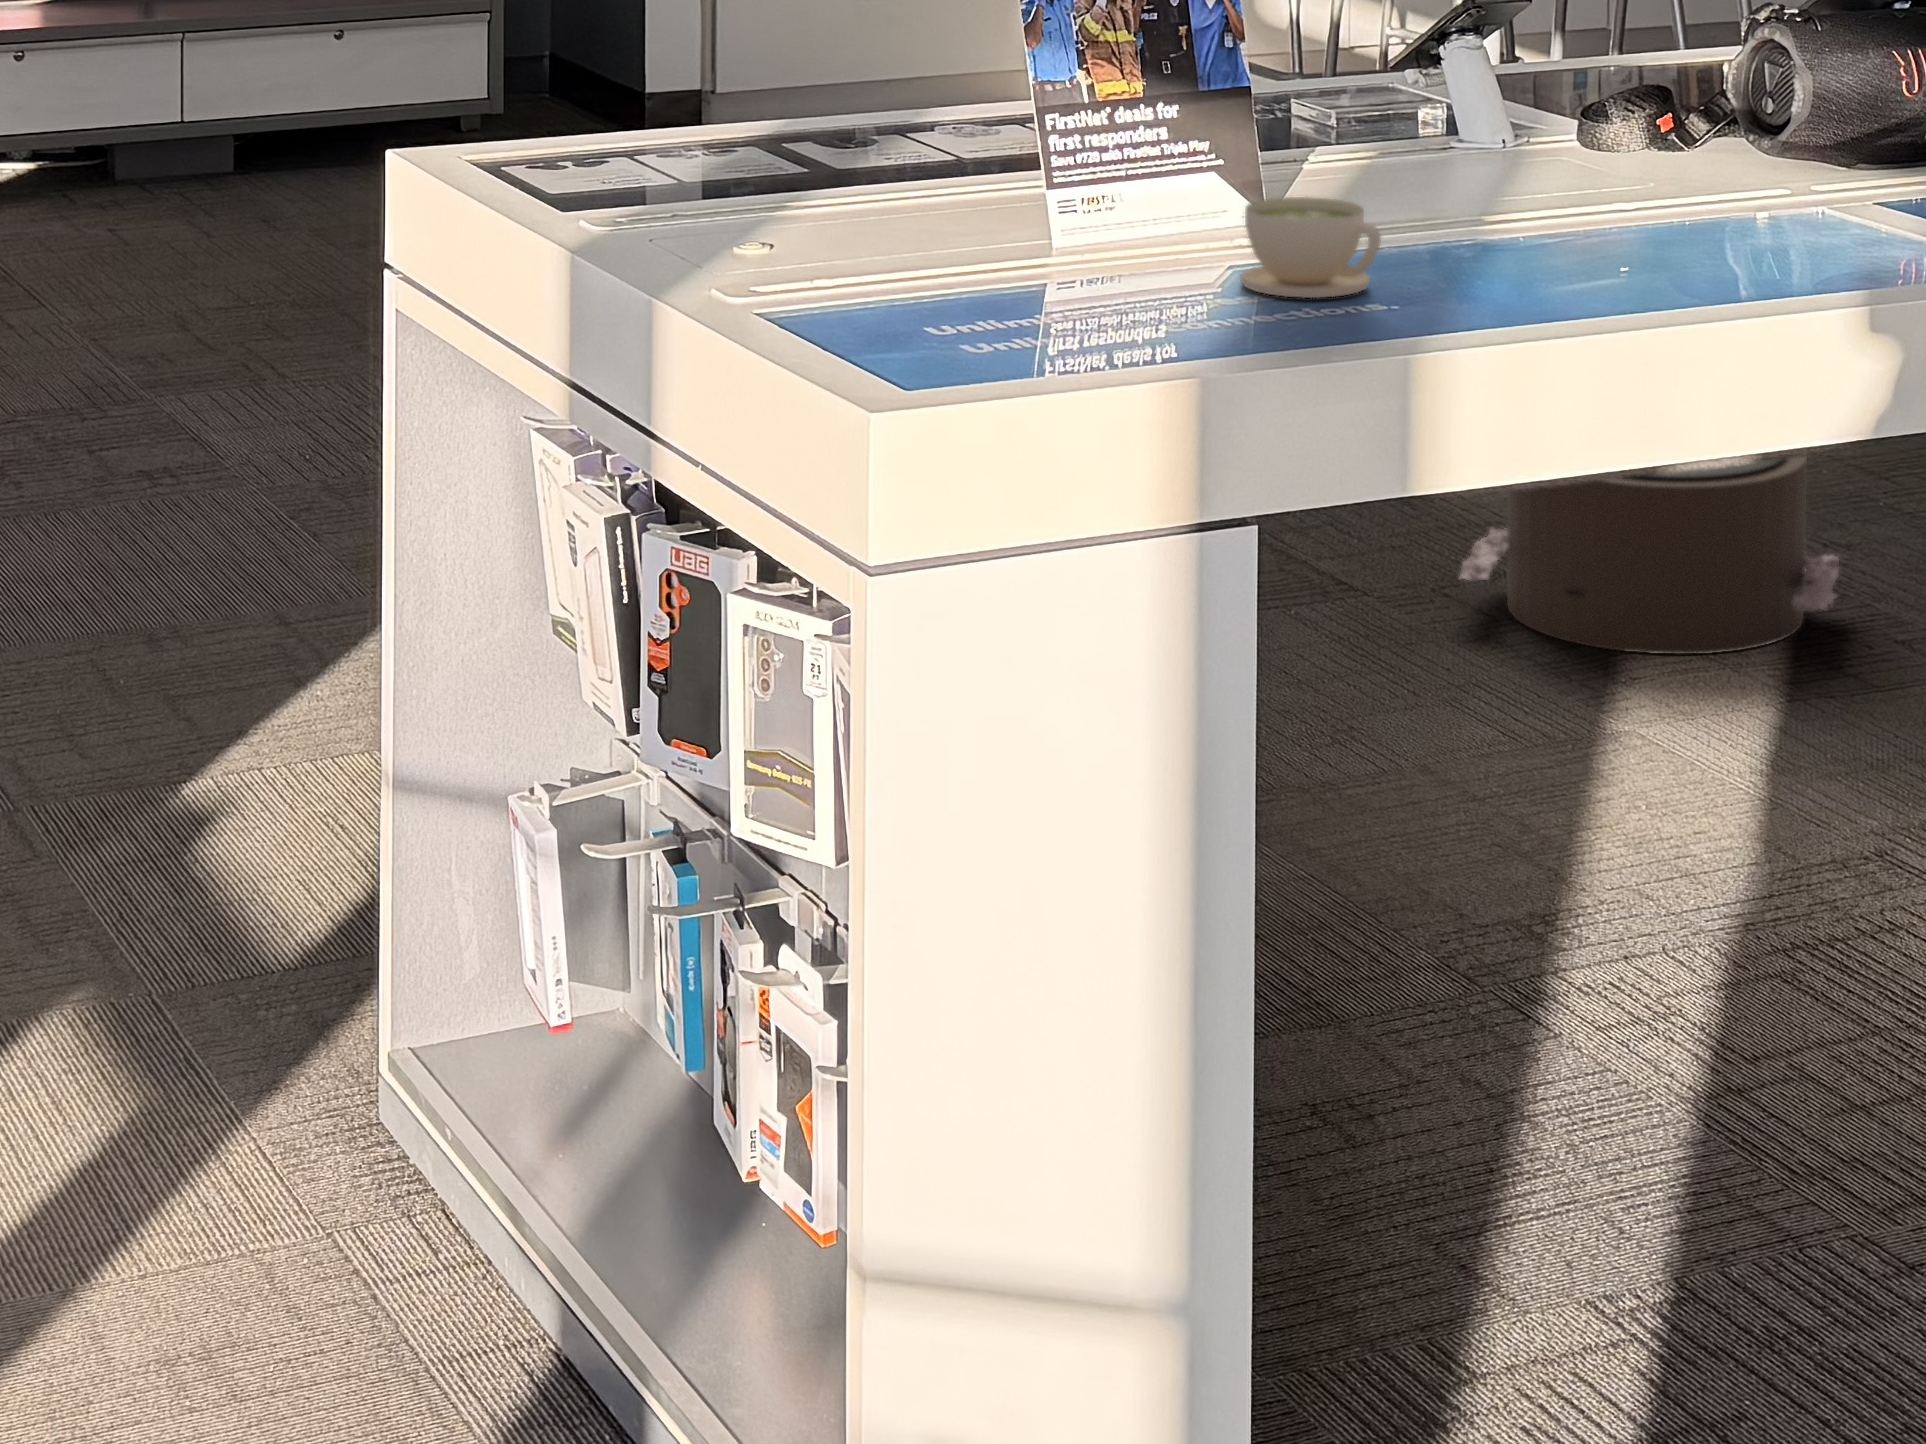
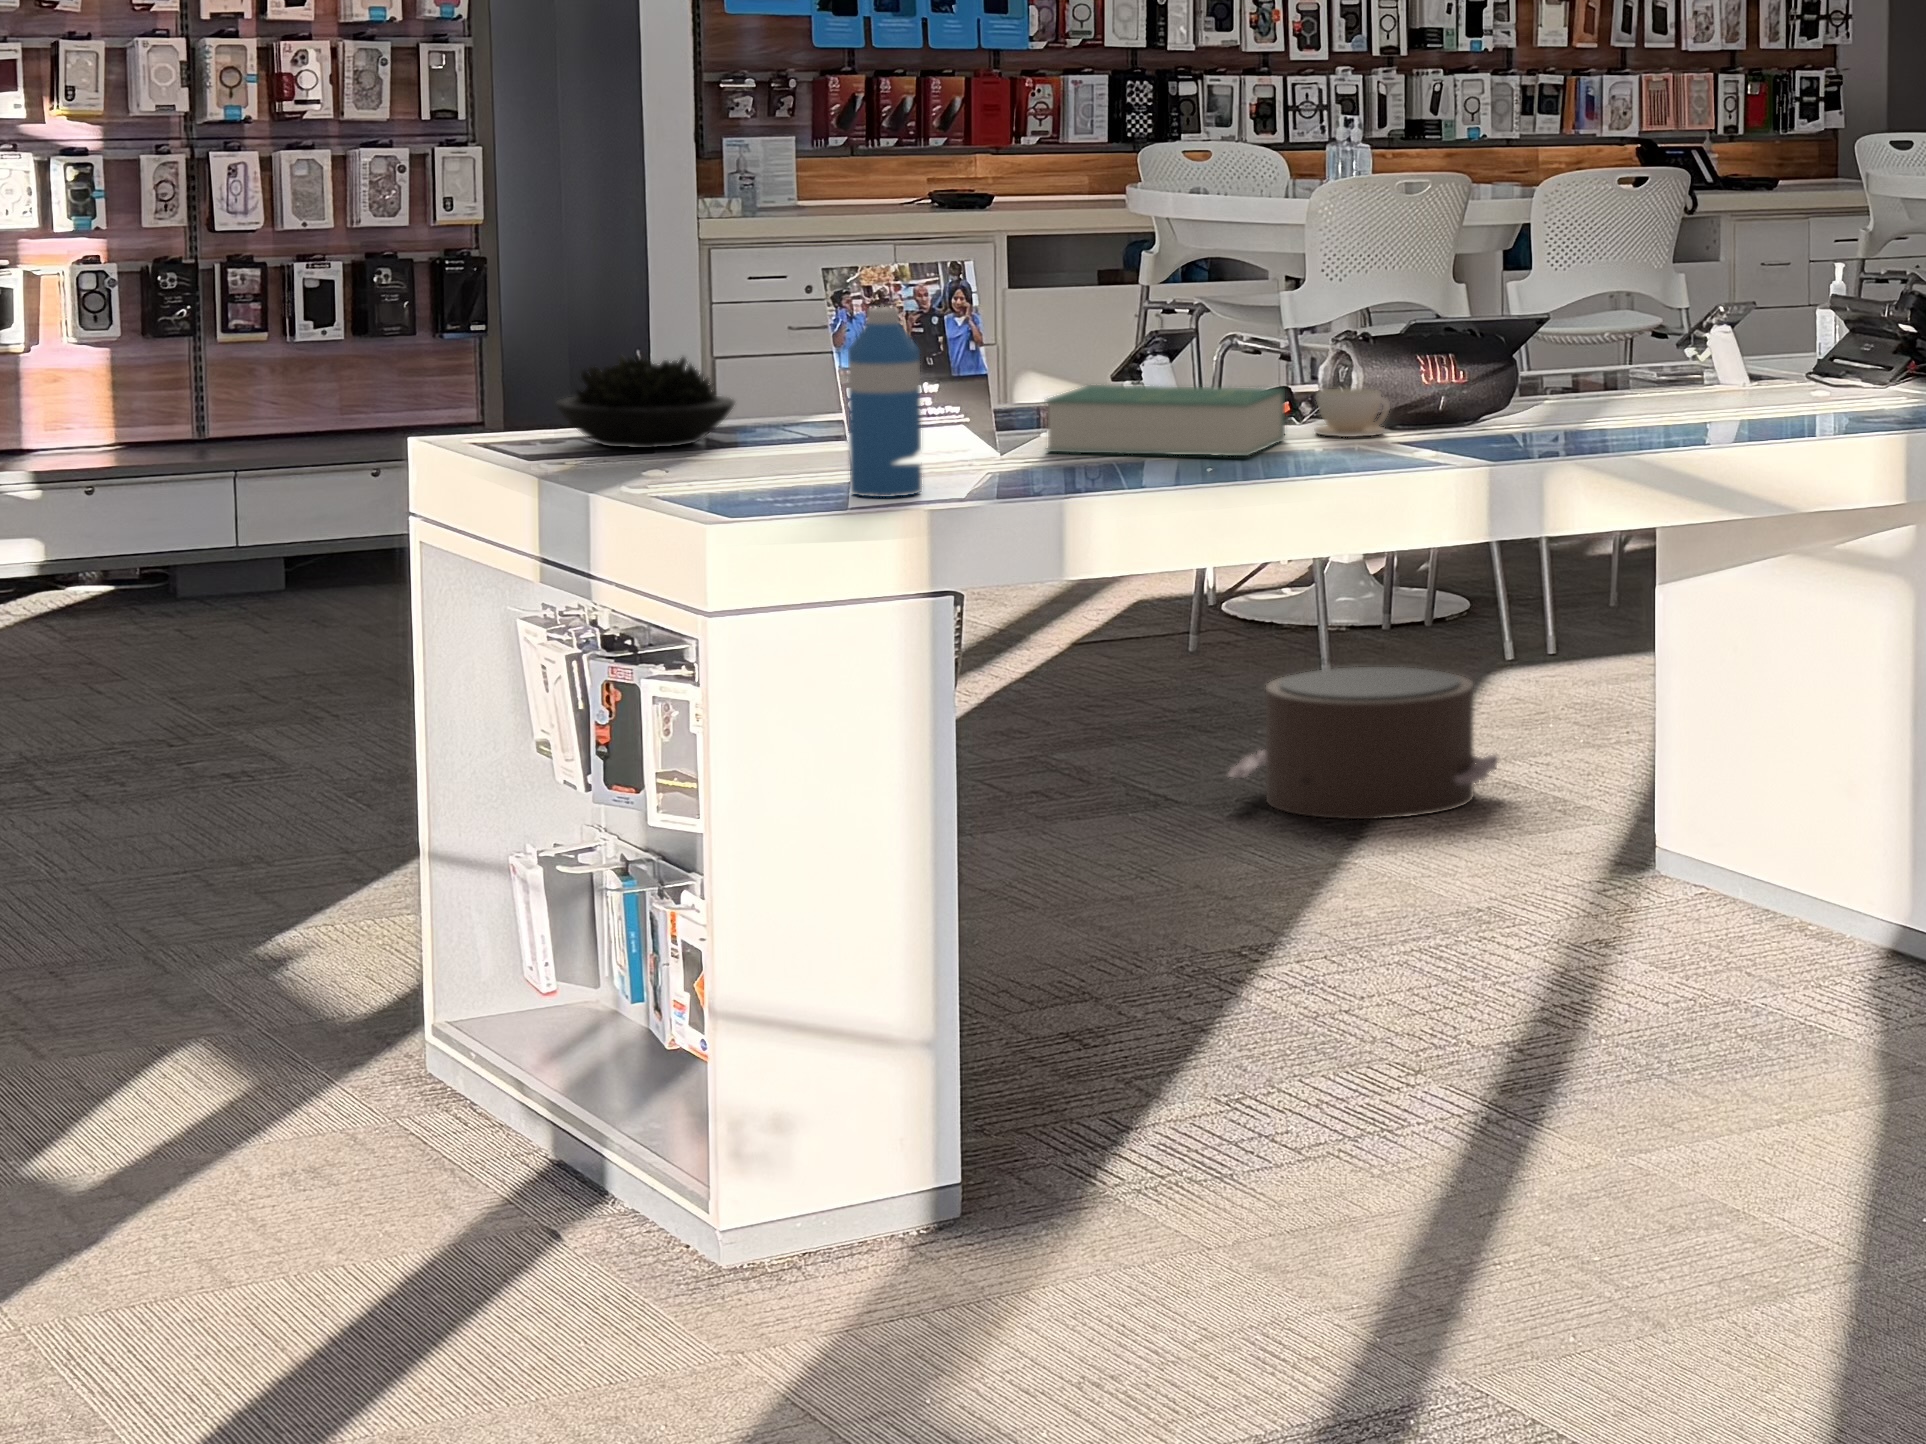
water bottle: none [1091,15,1212,352] -> present [848,307,922,497]
succulent plant: none [593,51,870,208] -> present [556,356,735,448]
book: none [1368,104,1743,251] -> present [1046,385,1285,456]
coffee cup: present [1240,197,1381,298] -> present [1315,388,1390,437]

